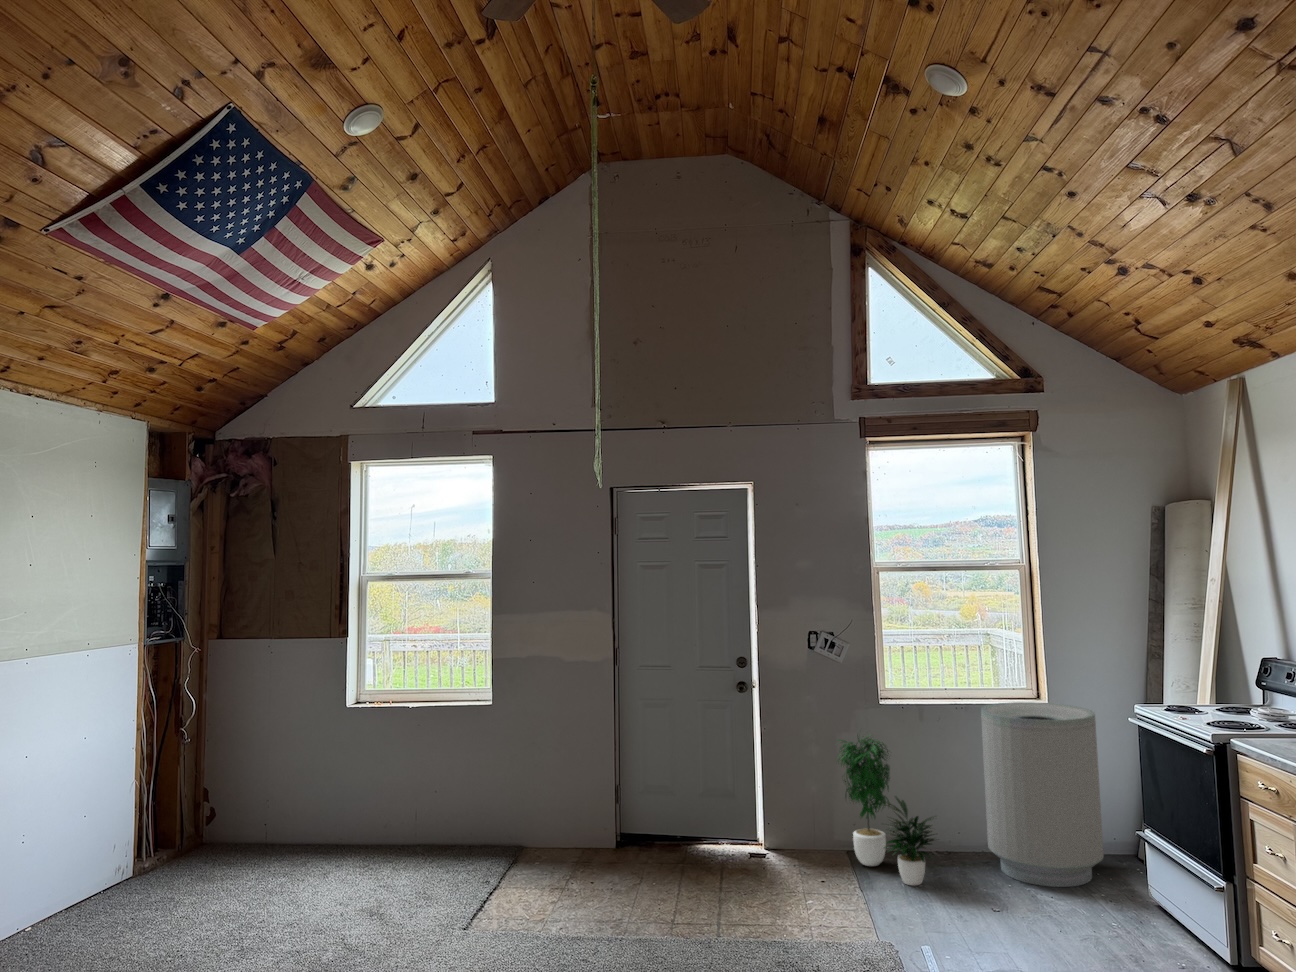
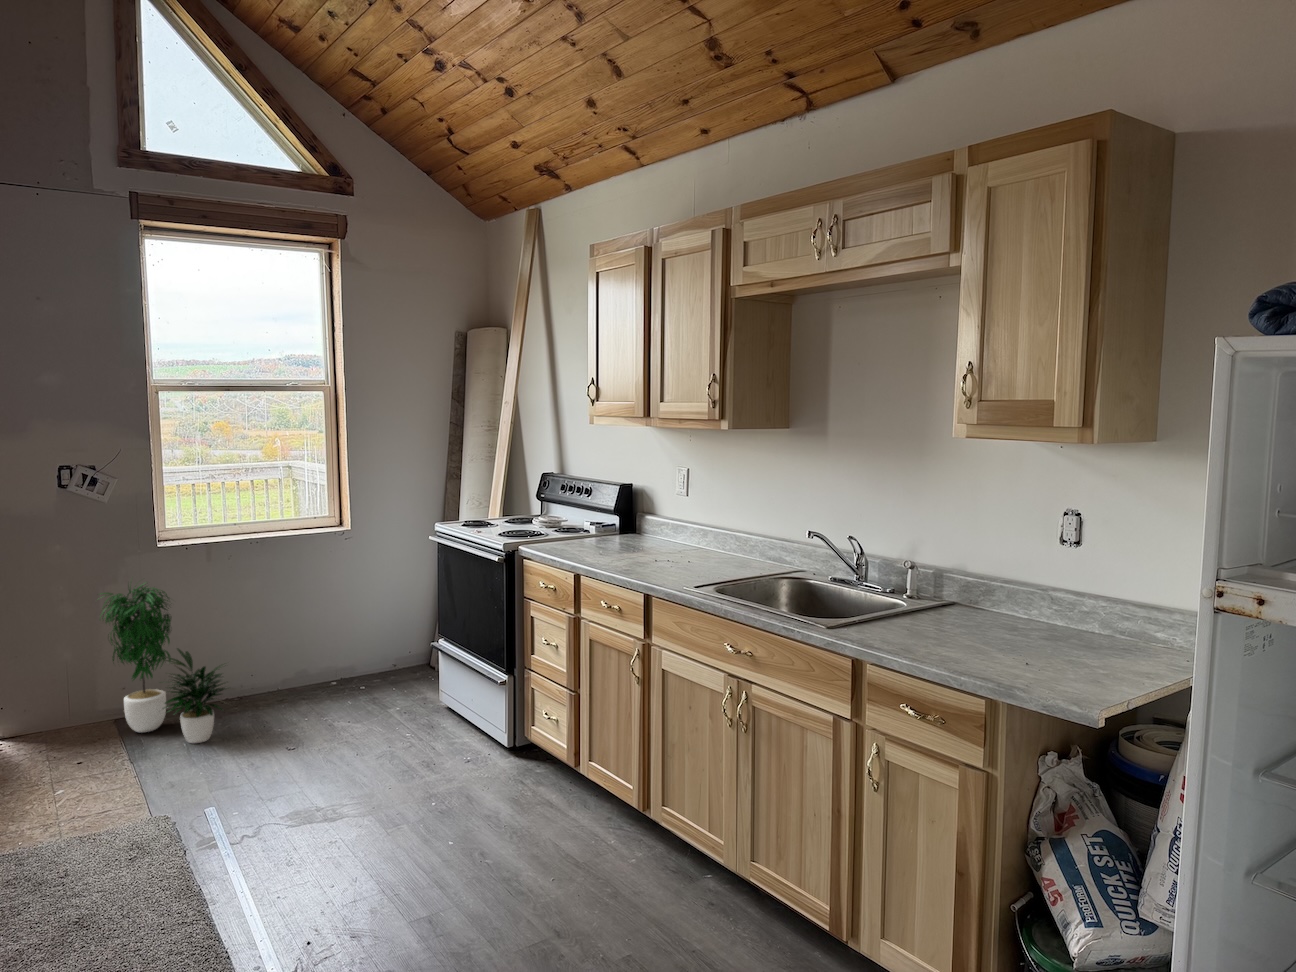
trash can: present [981,702,1104,887] -> none [280,530,401,713]

